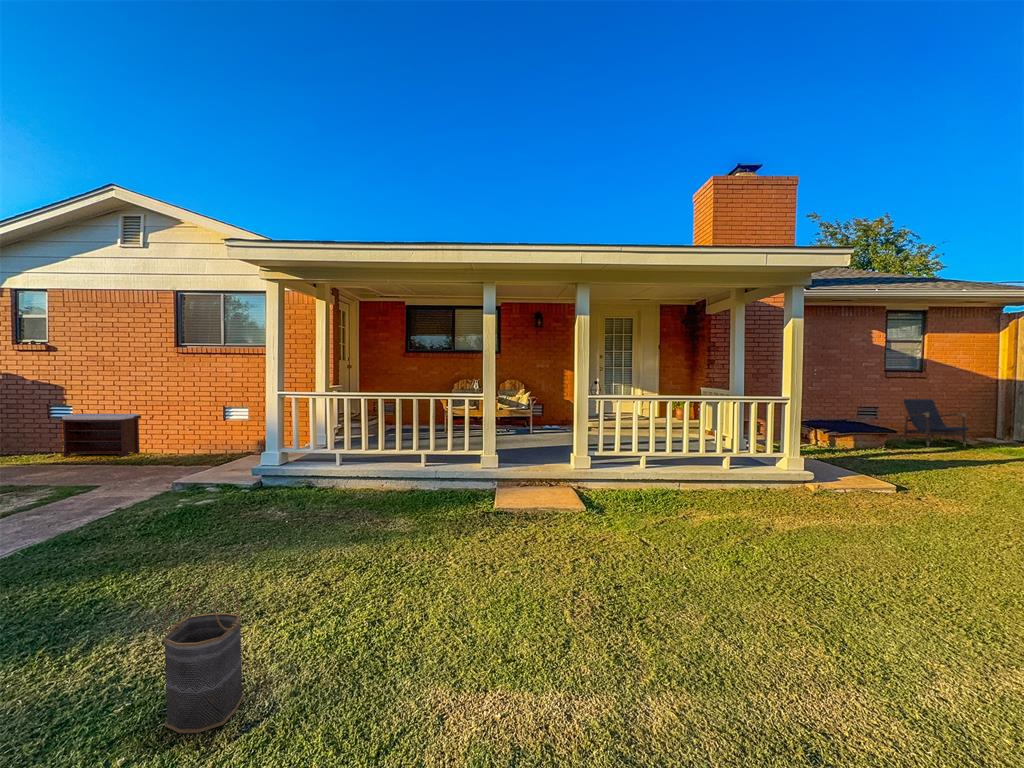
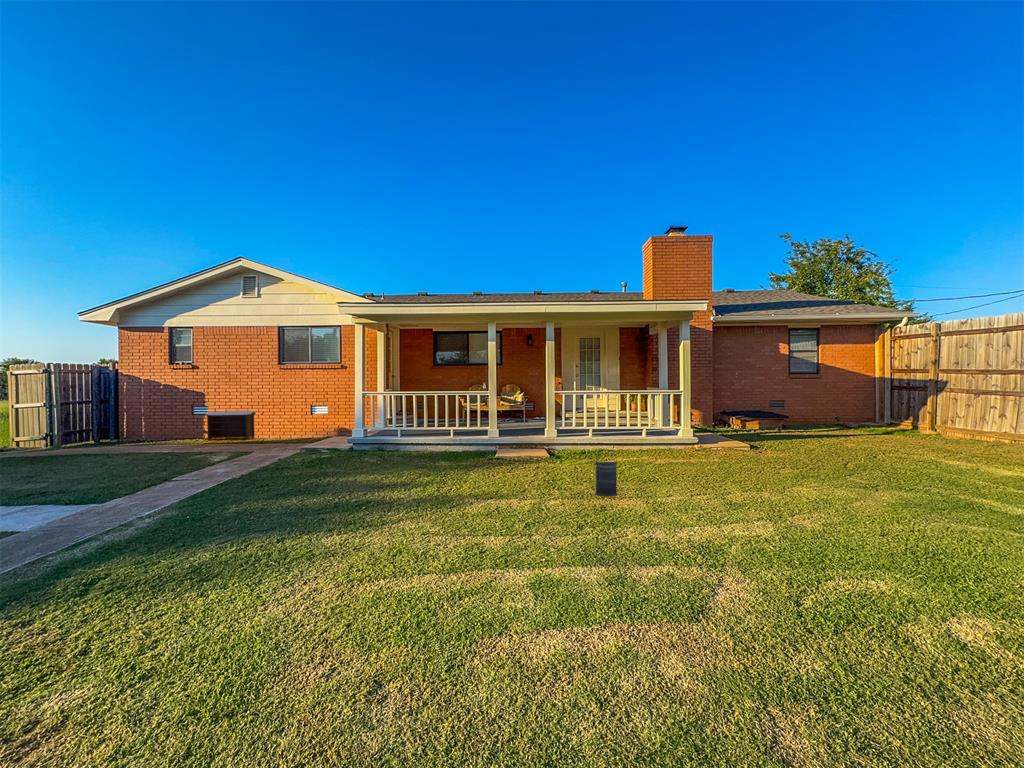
lounge chair: present [904,399,969,446] -> none [804,394,844,428]
basket: present [163,585,244,733] -> present [595,449,617,496]

